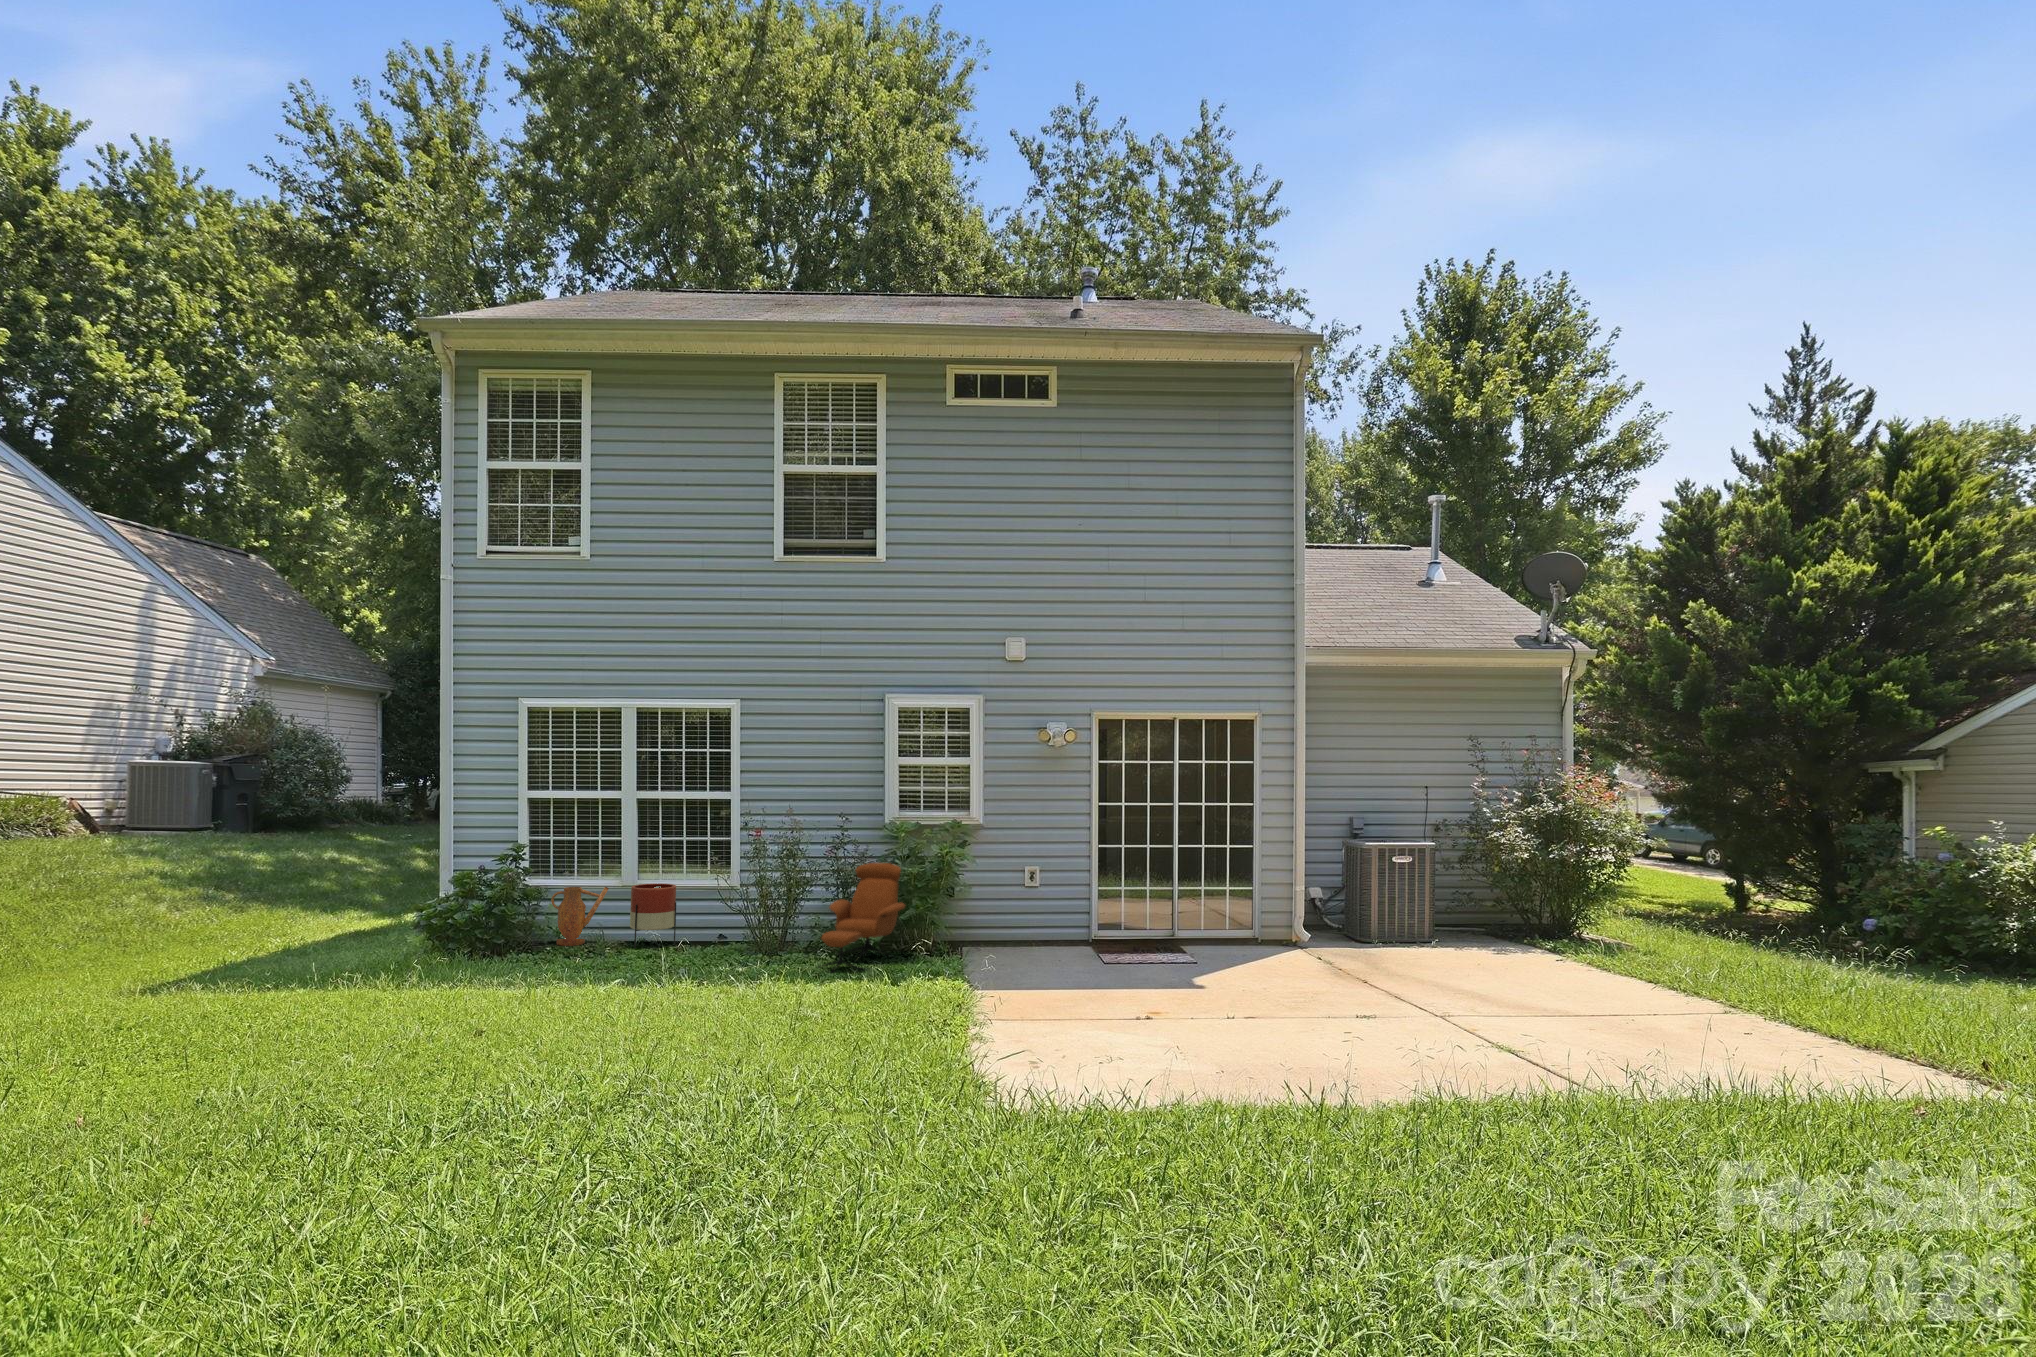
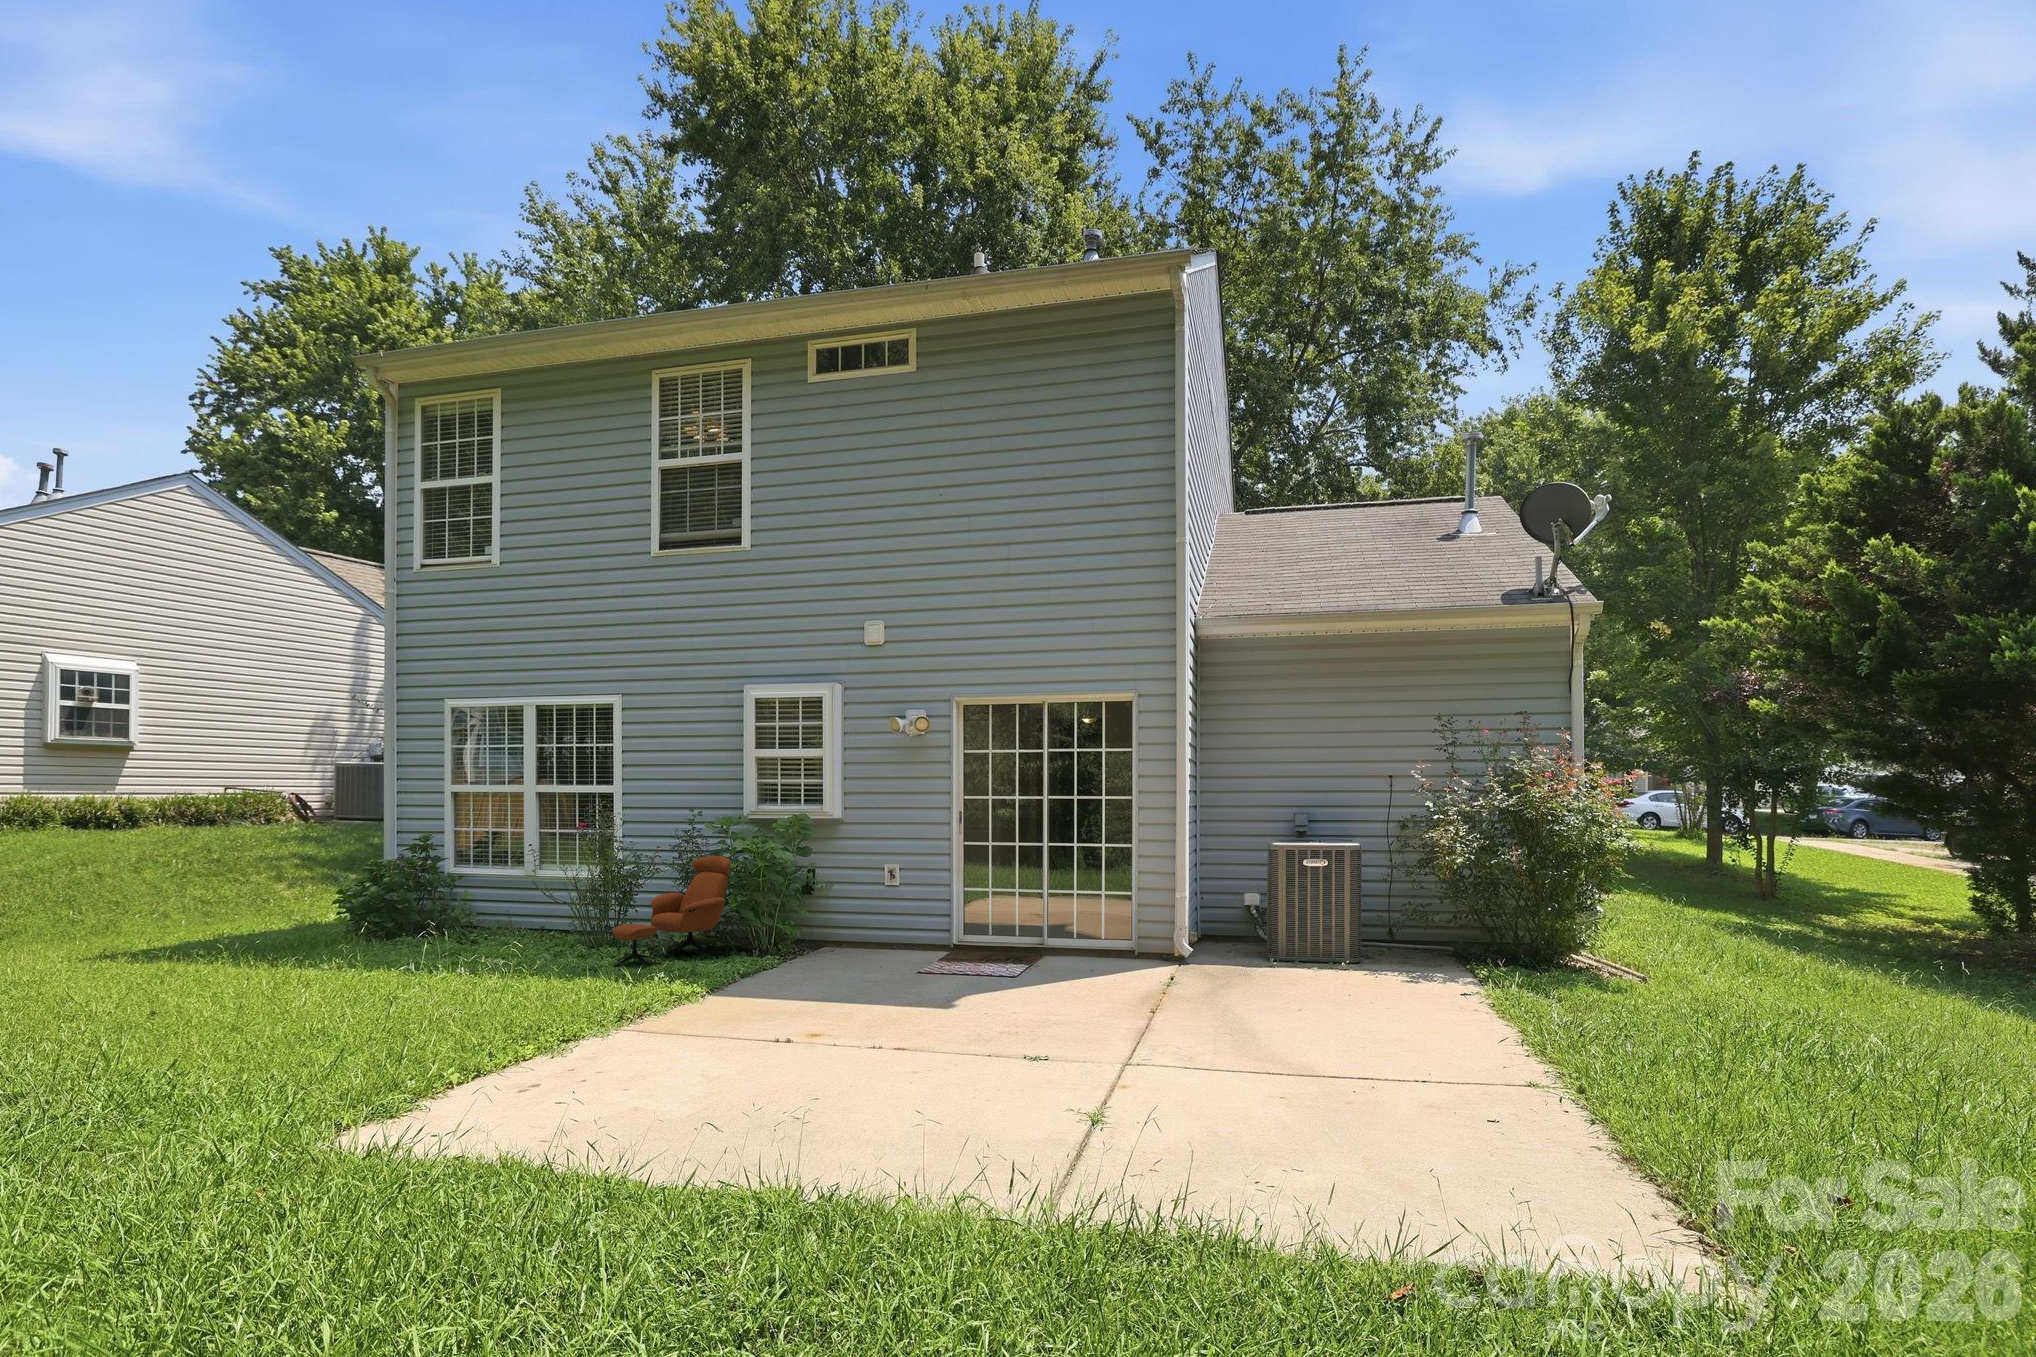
planter: present [630,883,676,948] -> none [513,873,560,935]
watering can: present [551,887,609,946] -> none [458,875,505,930]

